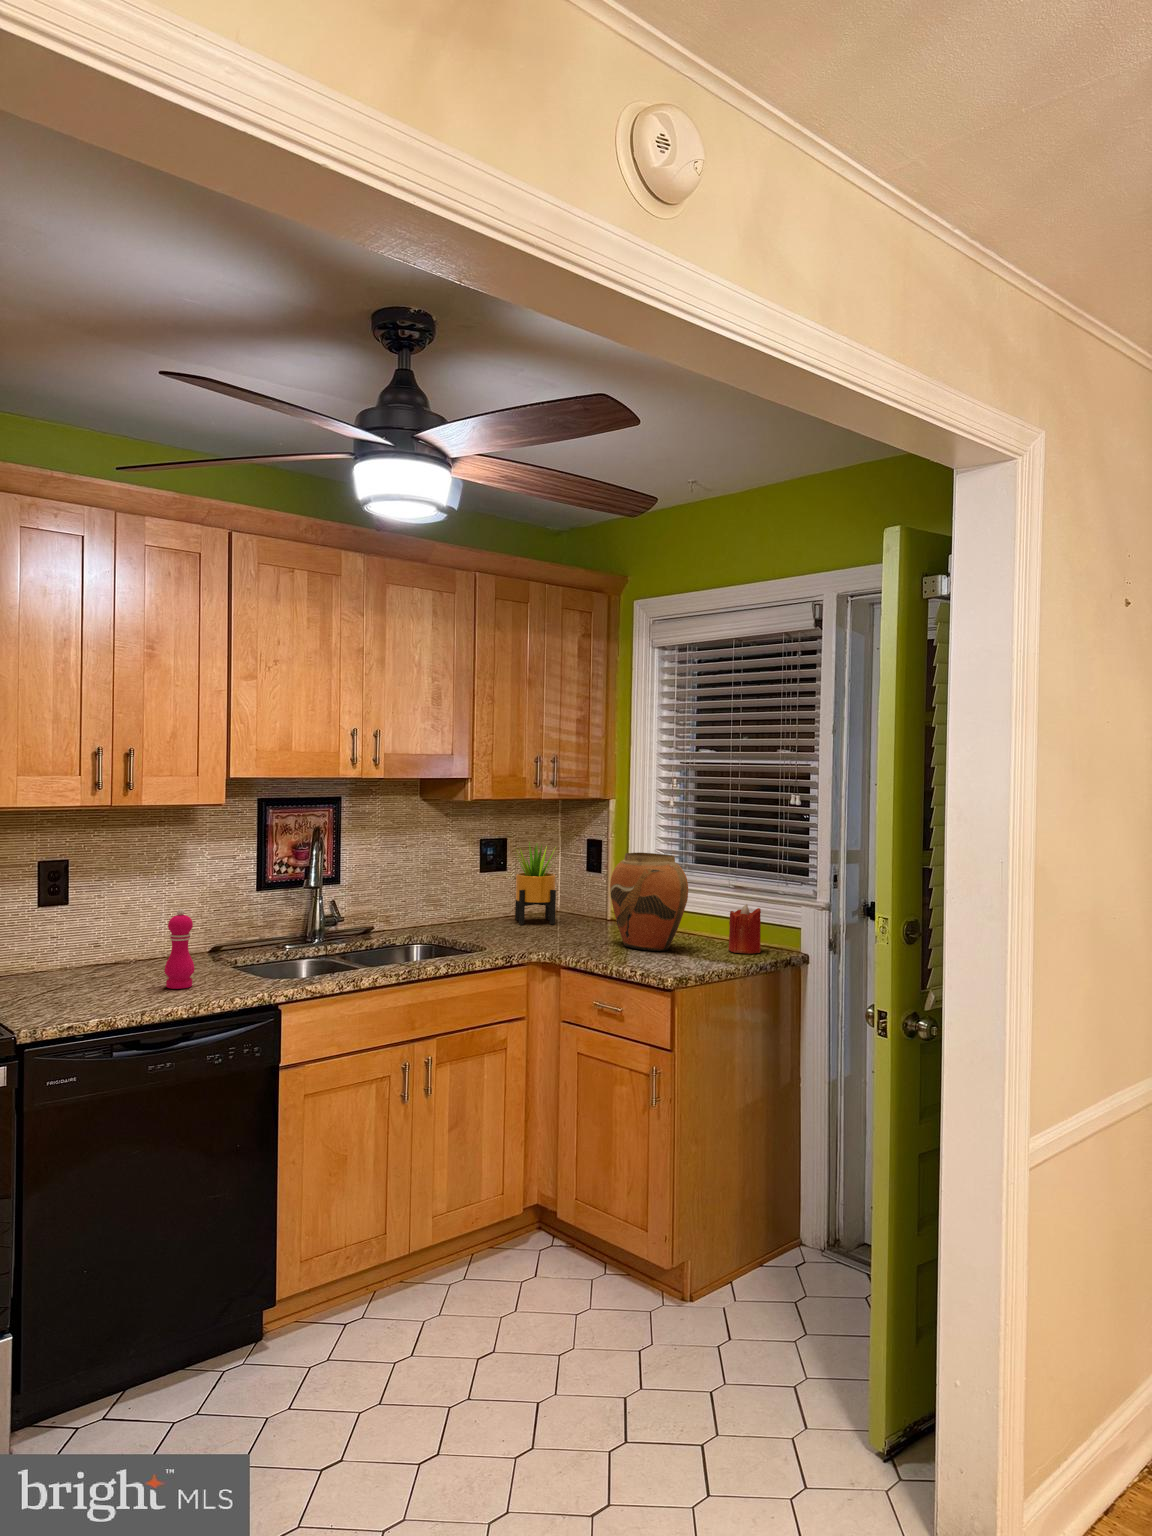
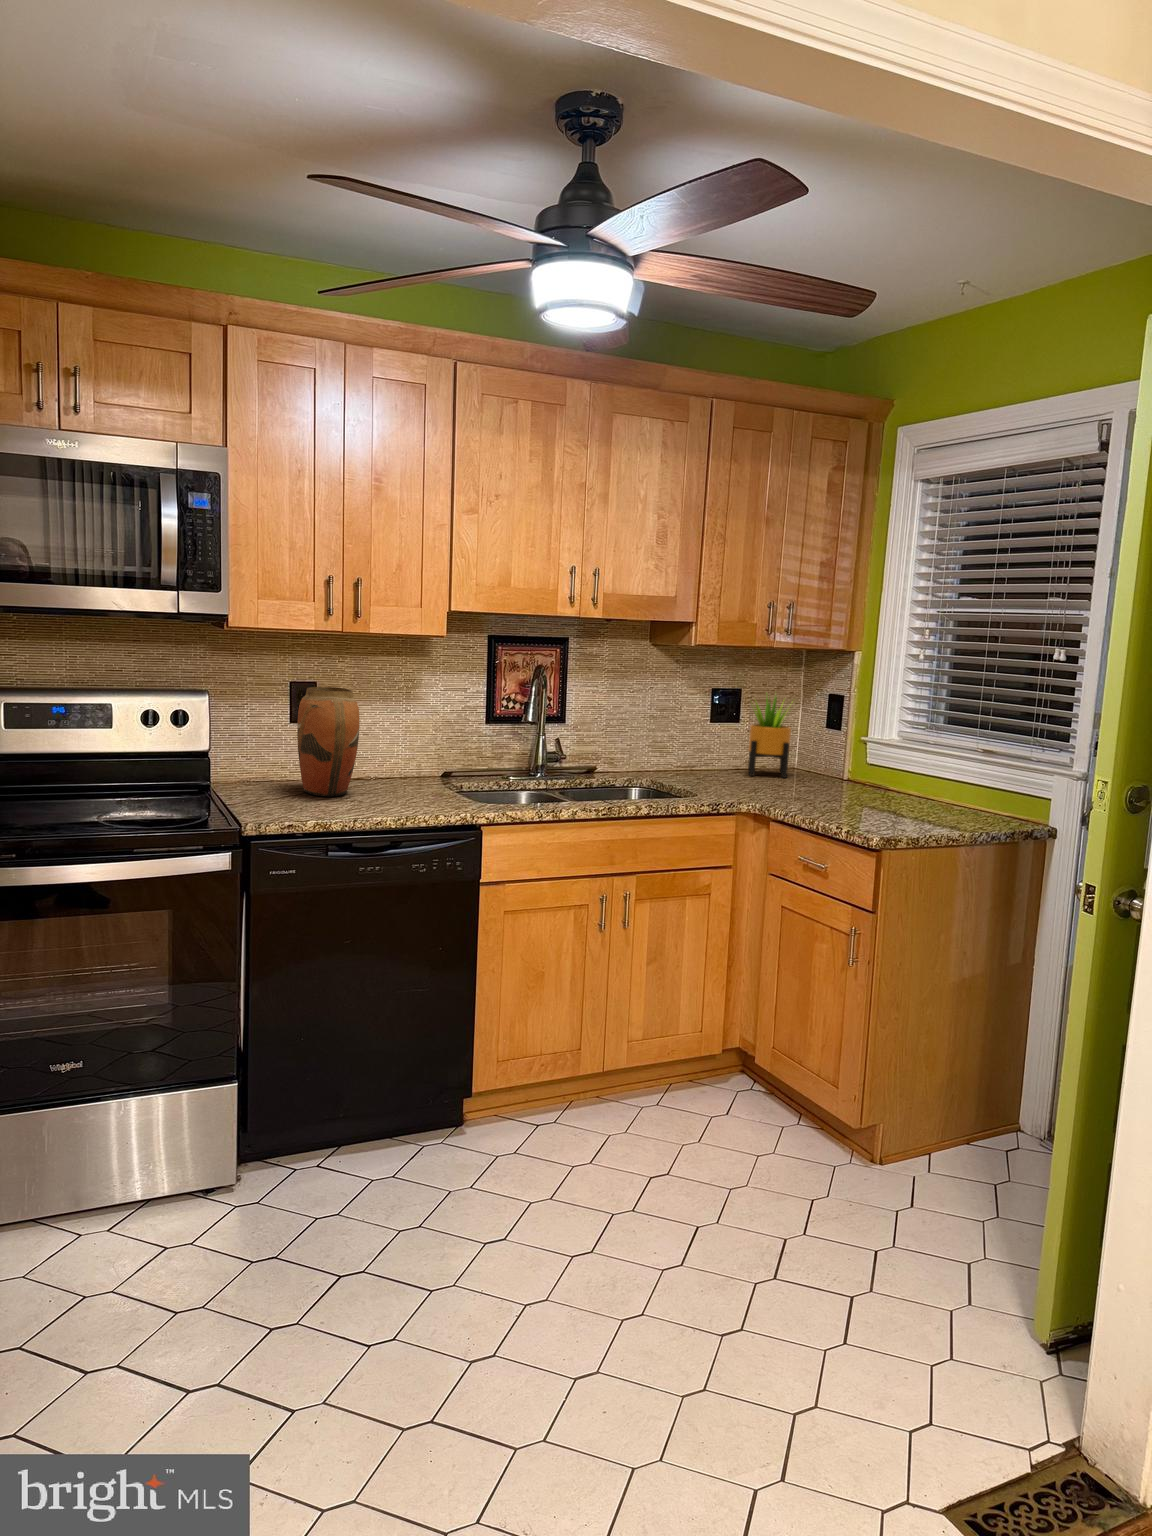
vase: present [610,853,688,951] -> present [297,687,360,797]
candle: present [729,904,761,954] -> none [961,767,1003,821]
pepper mill: present [165,909,194,989] -> none [383,731,409,804]

